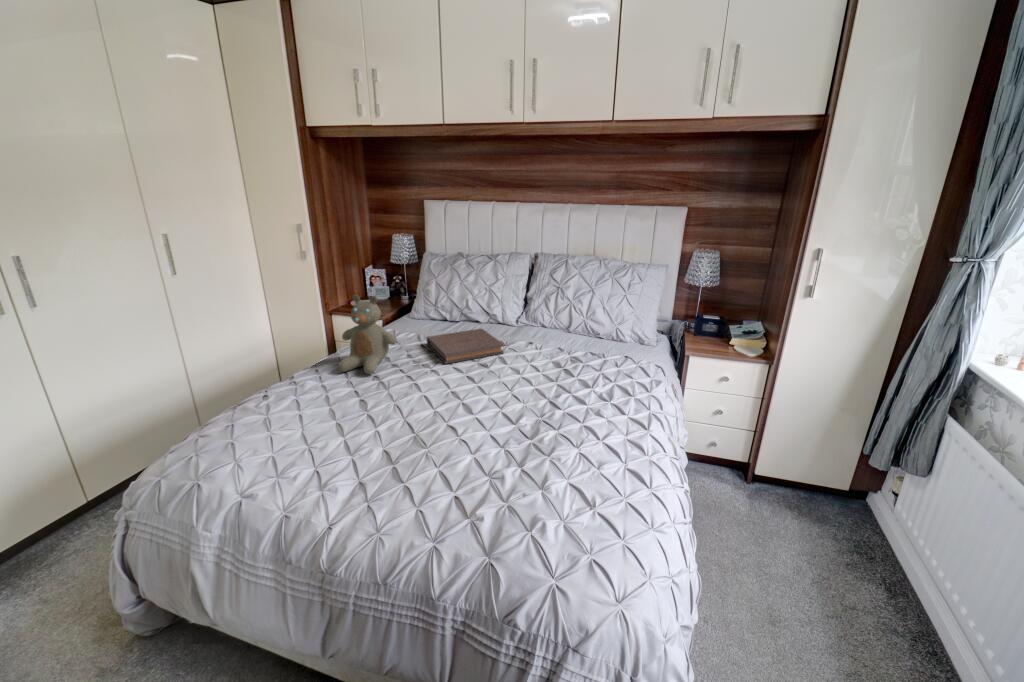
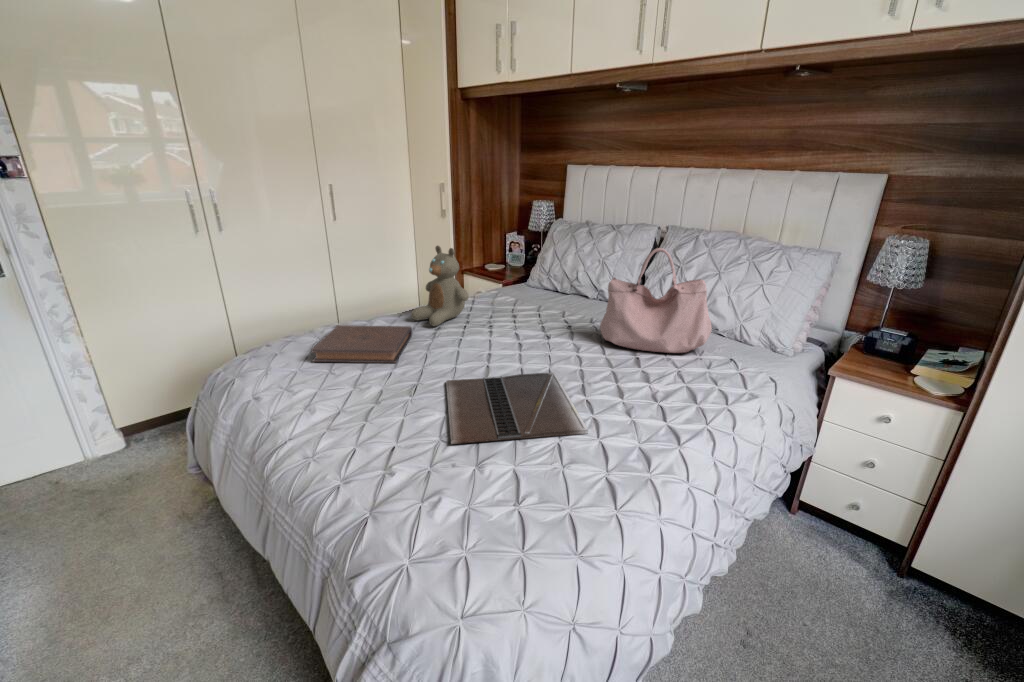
handbag: none [523,278,607,361] -> present [600,248,712,353]
book: present [427,329,504,364] -> present [312,325,412,363]
laptop: none [437,394,587,478] -> present [446,372,588,444]

